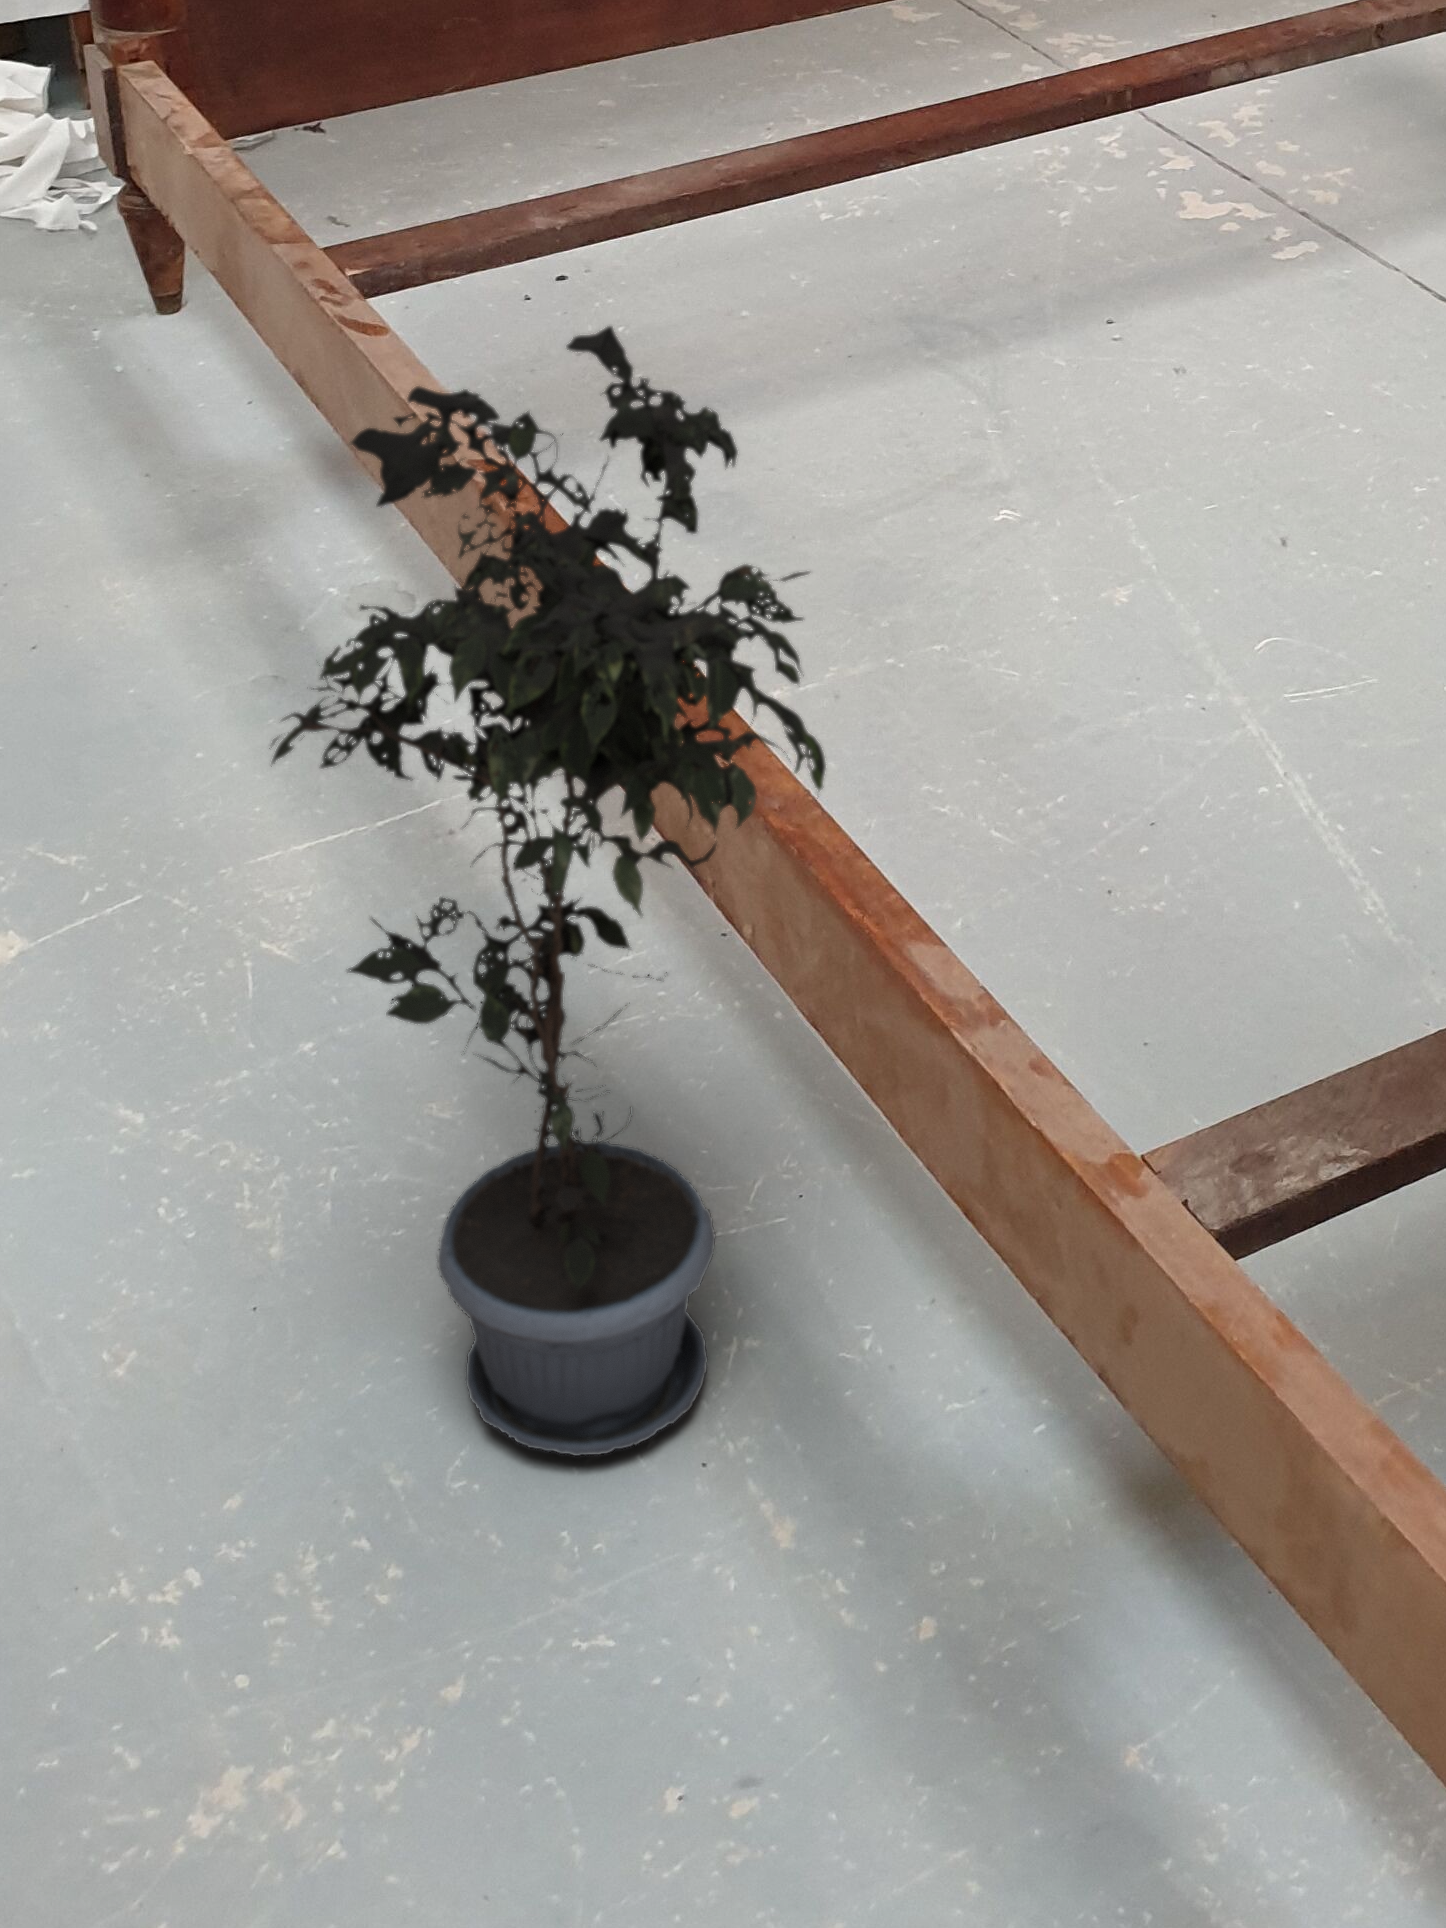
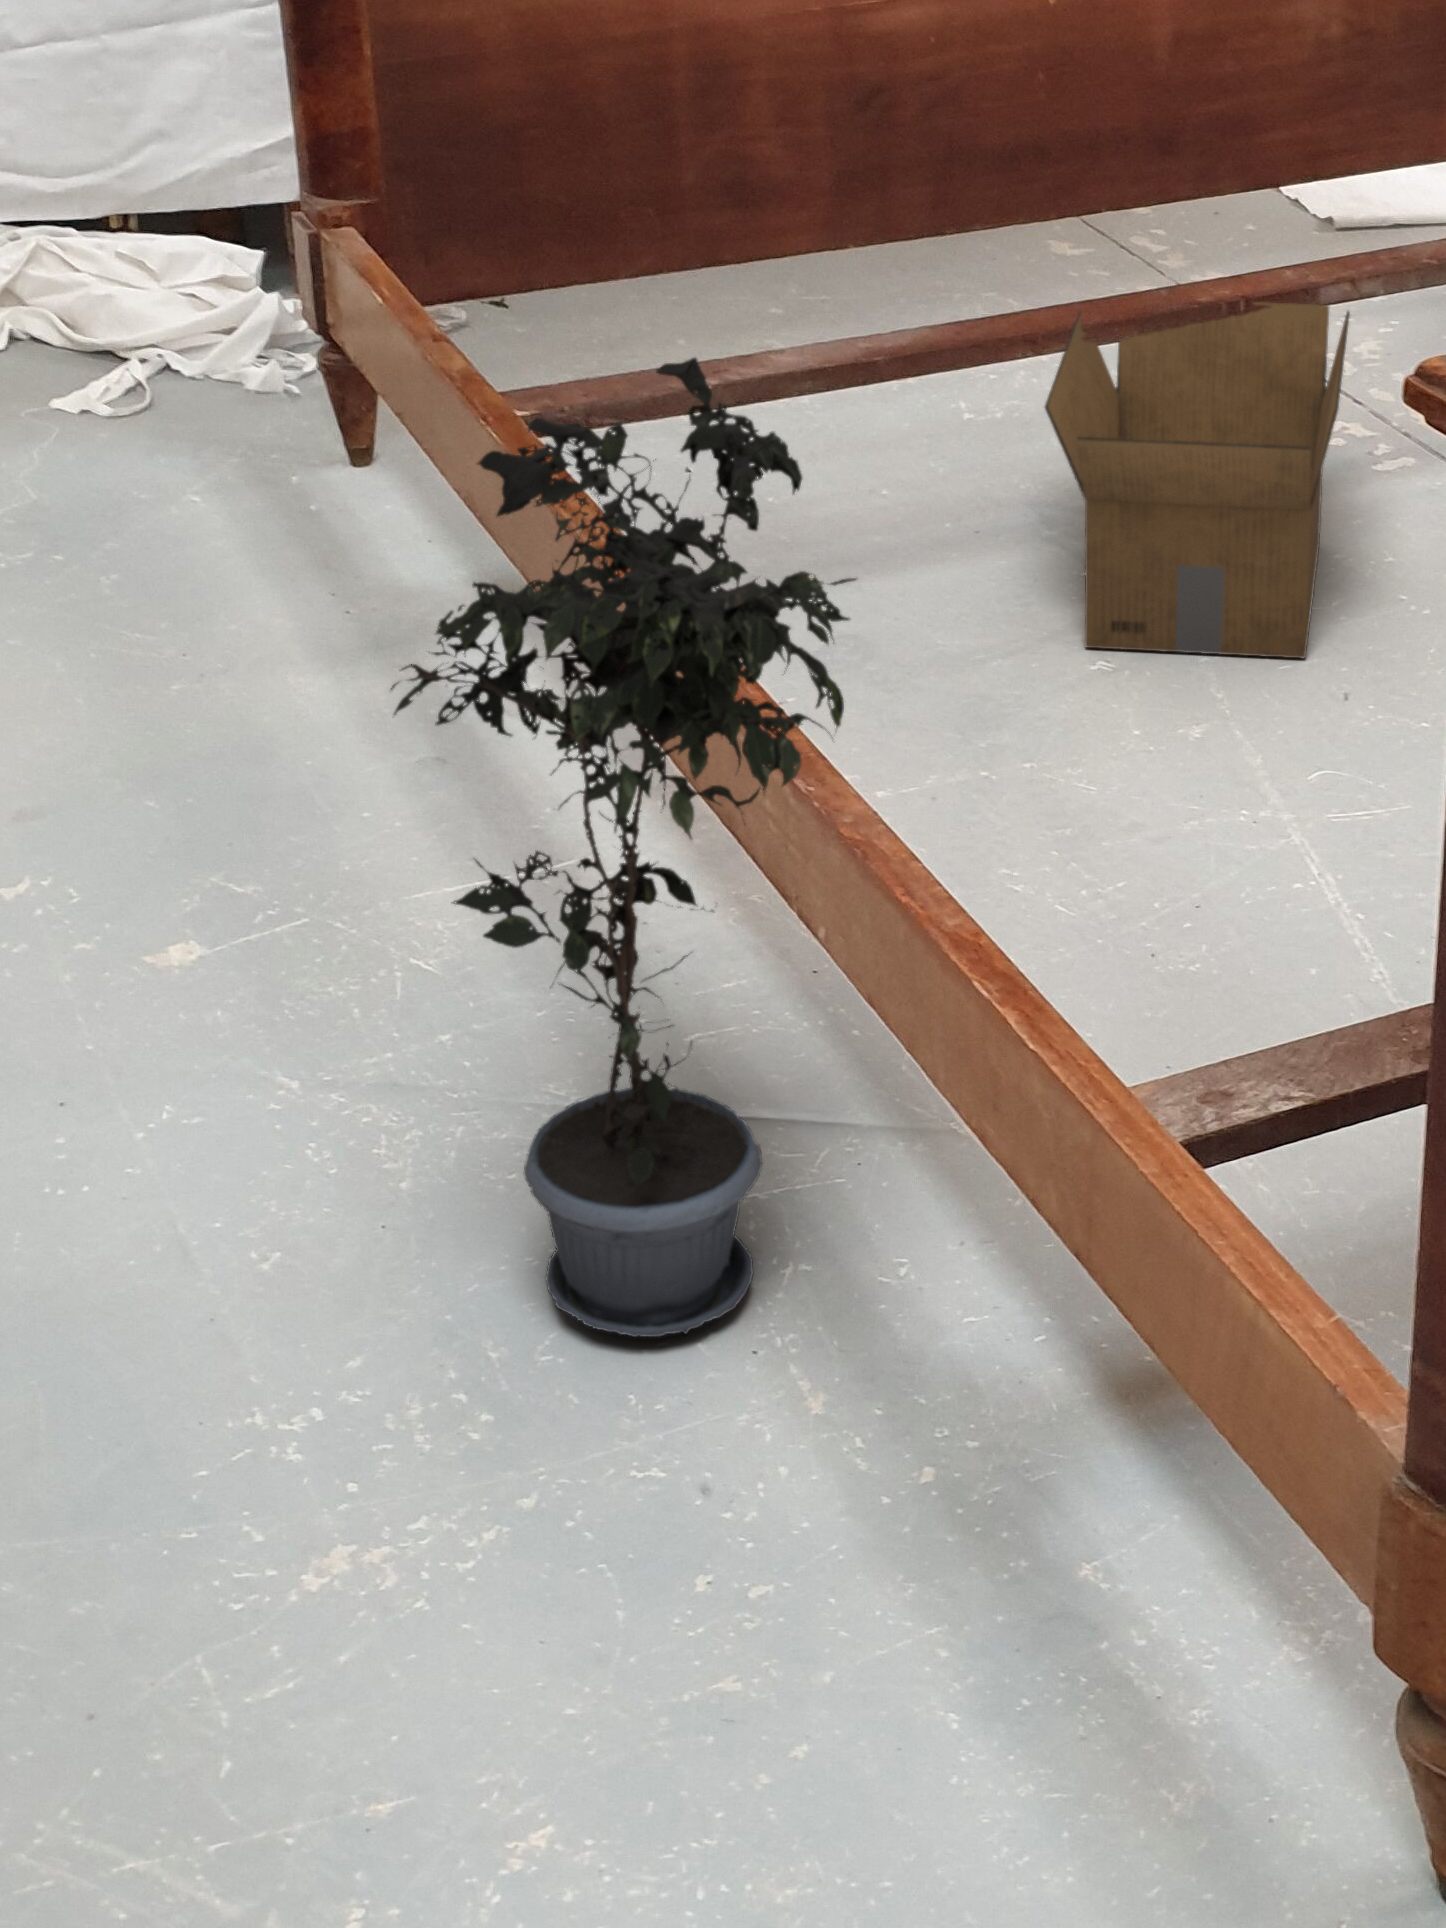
cardboard box: none [937,107,1266,510] -> present [1045,302,1350,658]

